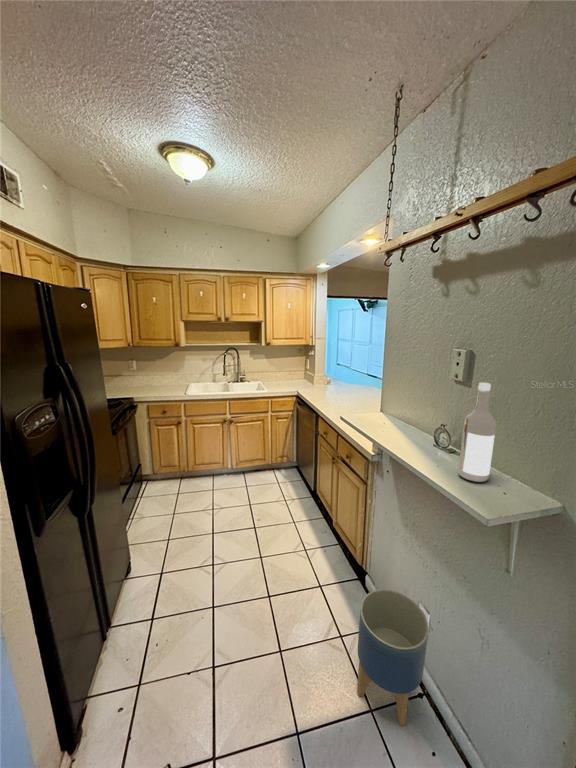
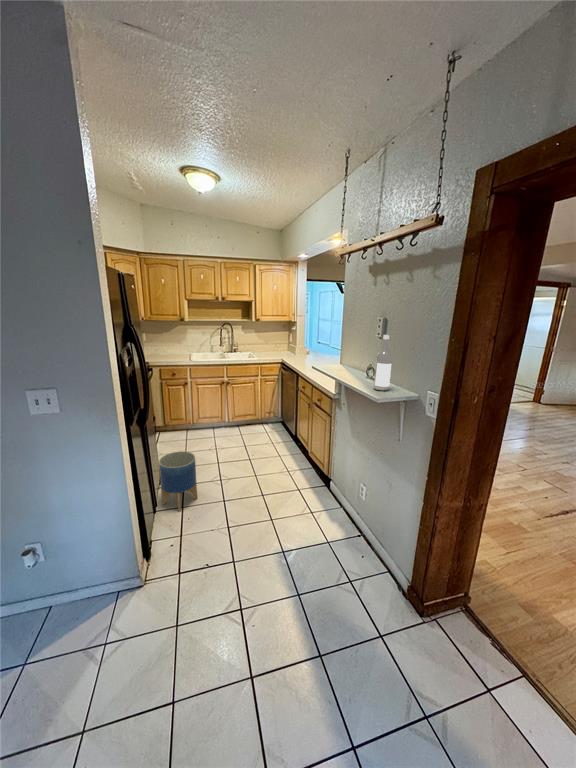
planter: present [357,589,428,726] -> present [159,451,197,511]

